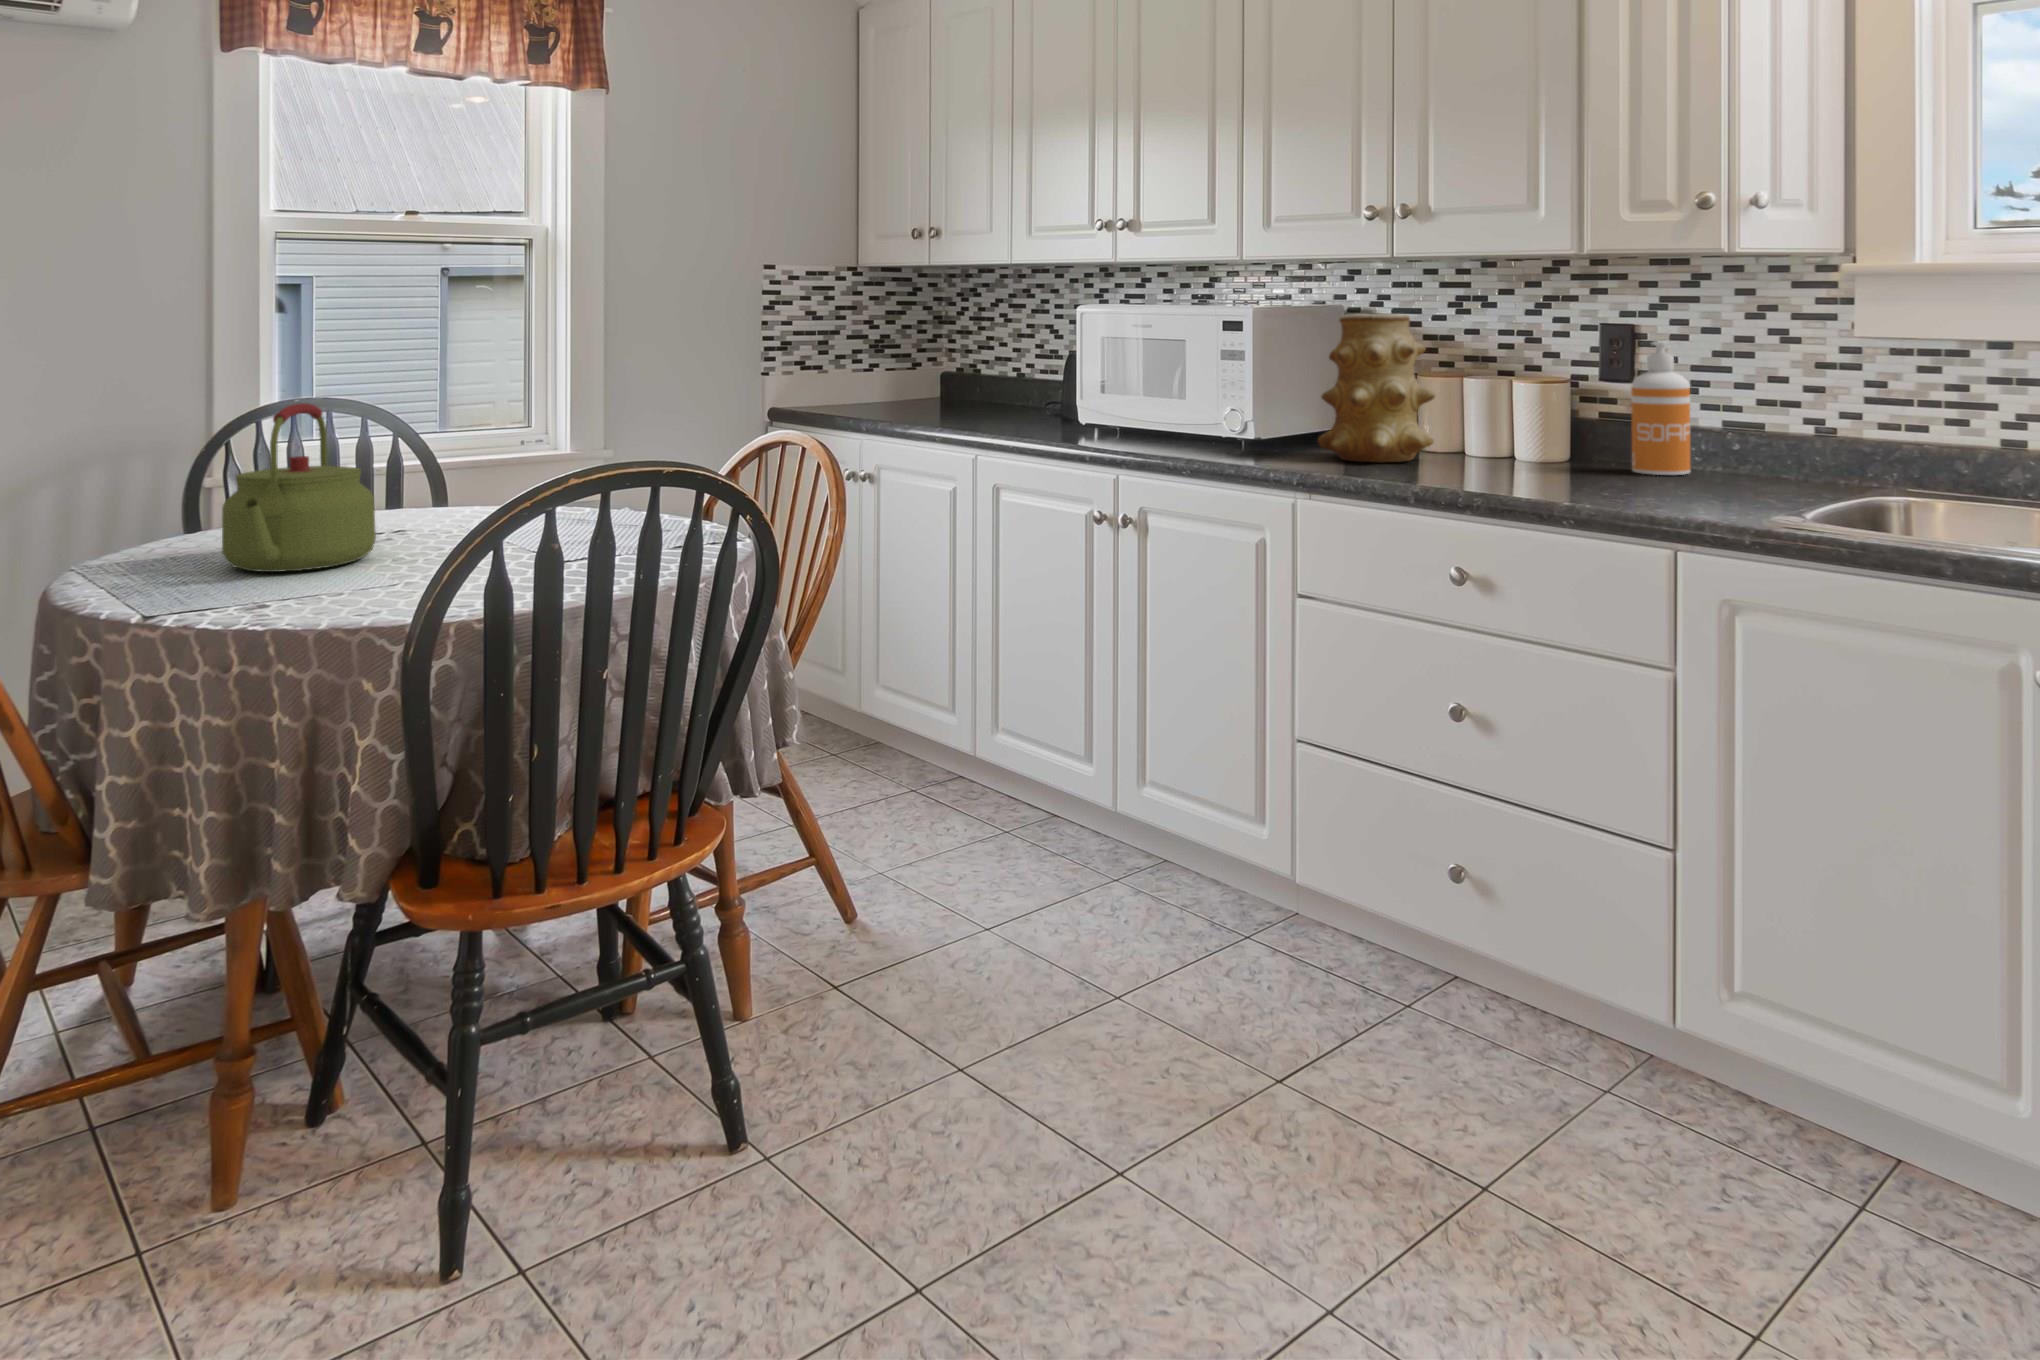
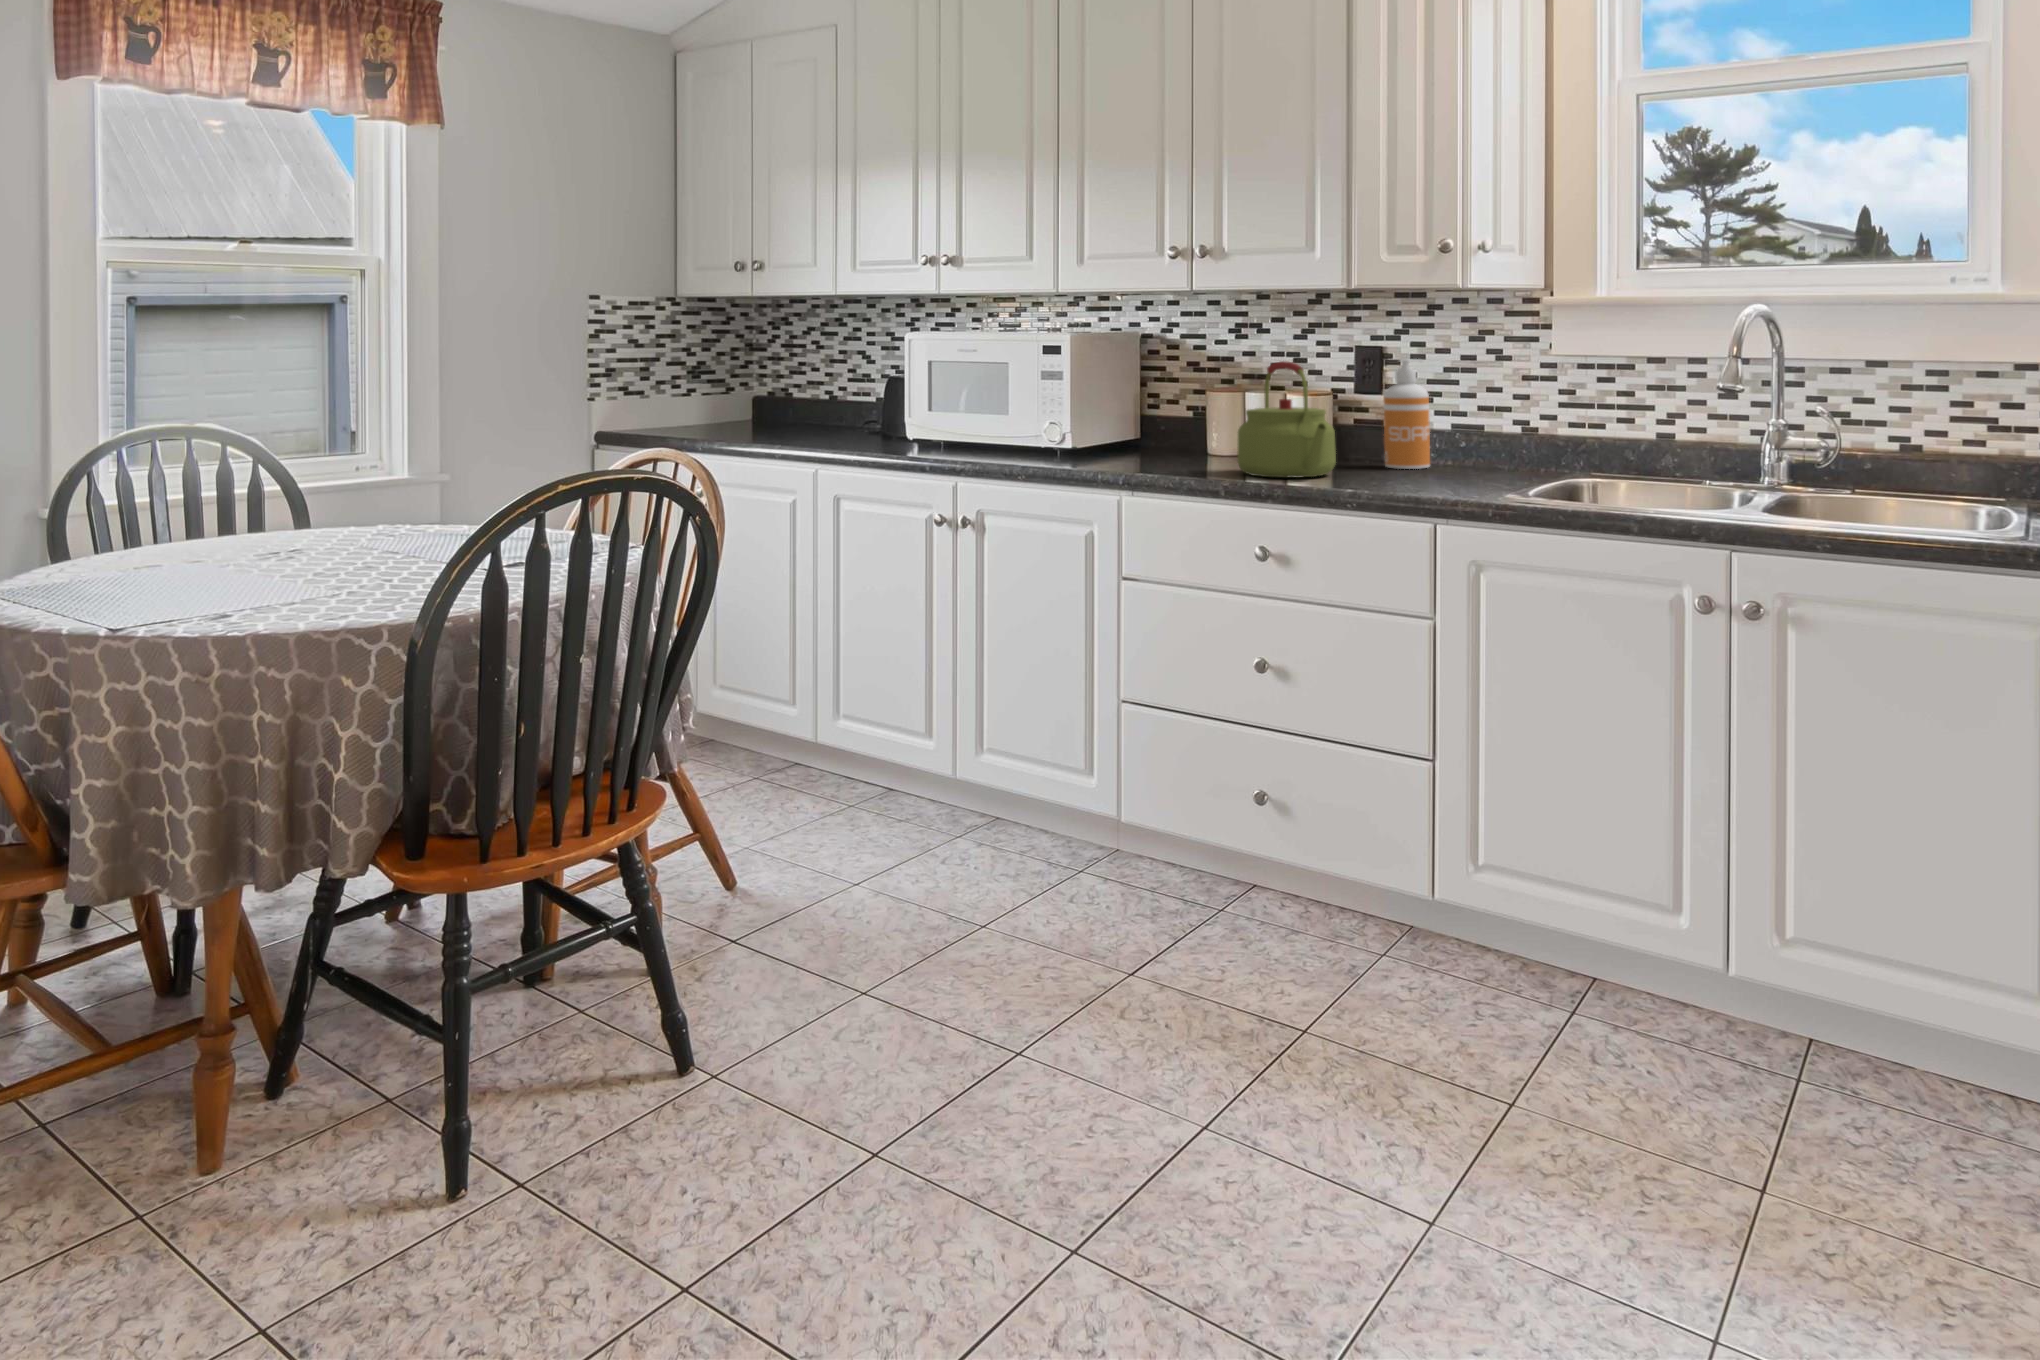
vase: present [1318,314,1435,462] -> none [1127,338,1226,465]
kettle: present [222,403,376,572] -> present [1237,361,1336,478]

